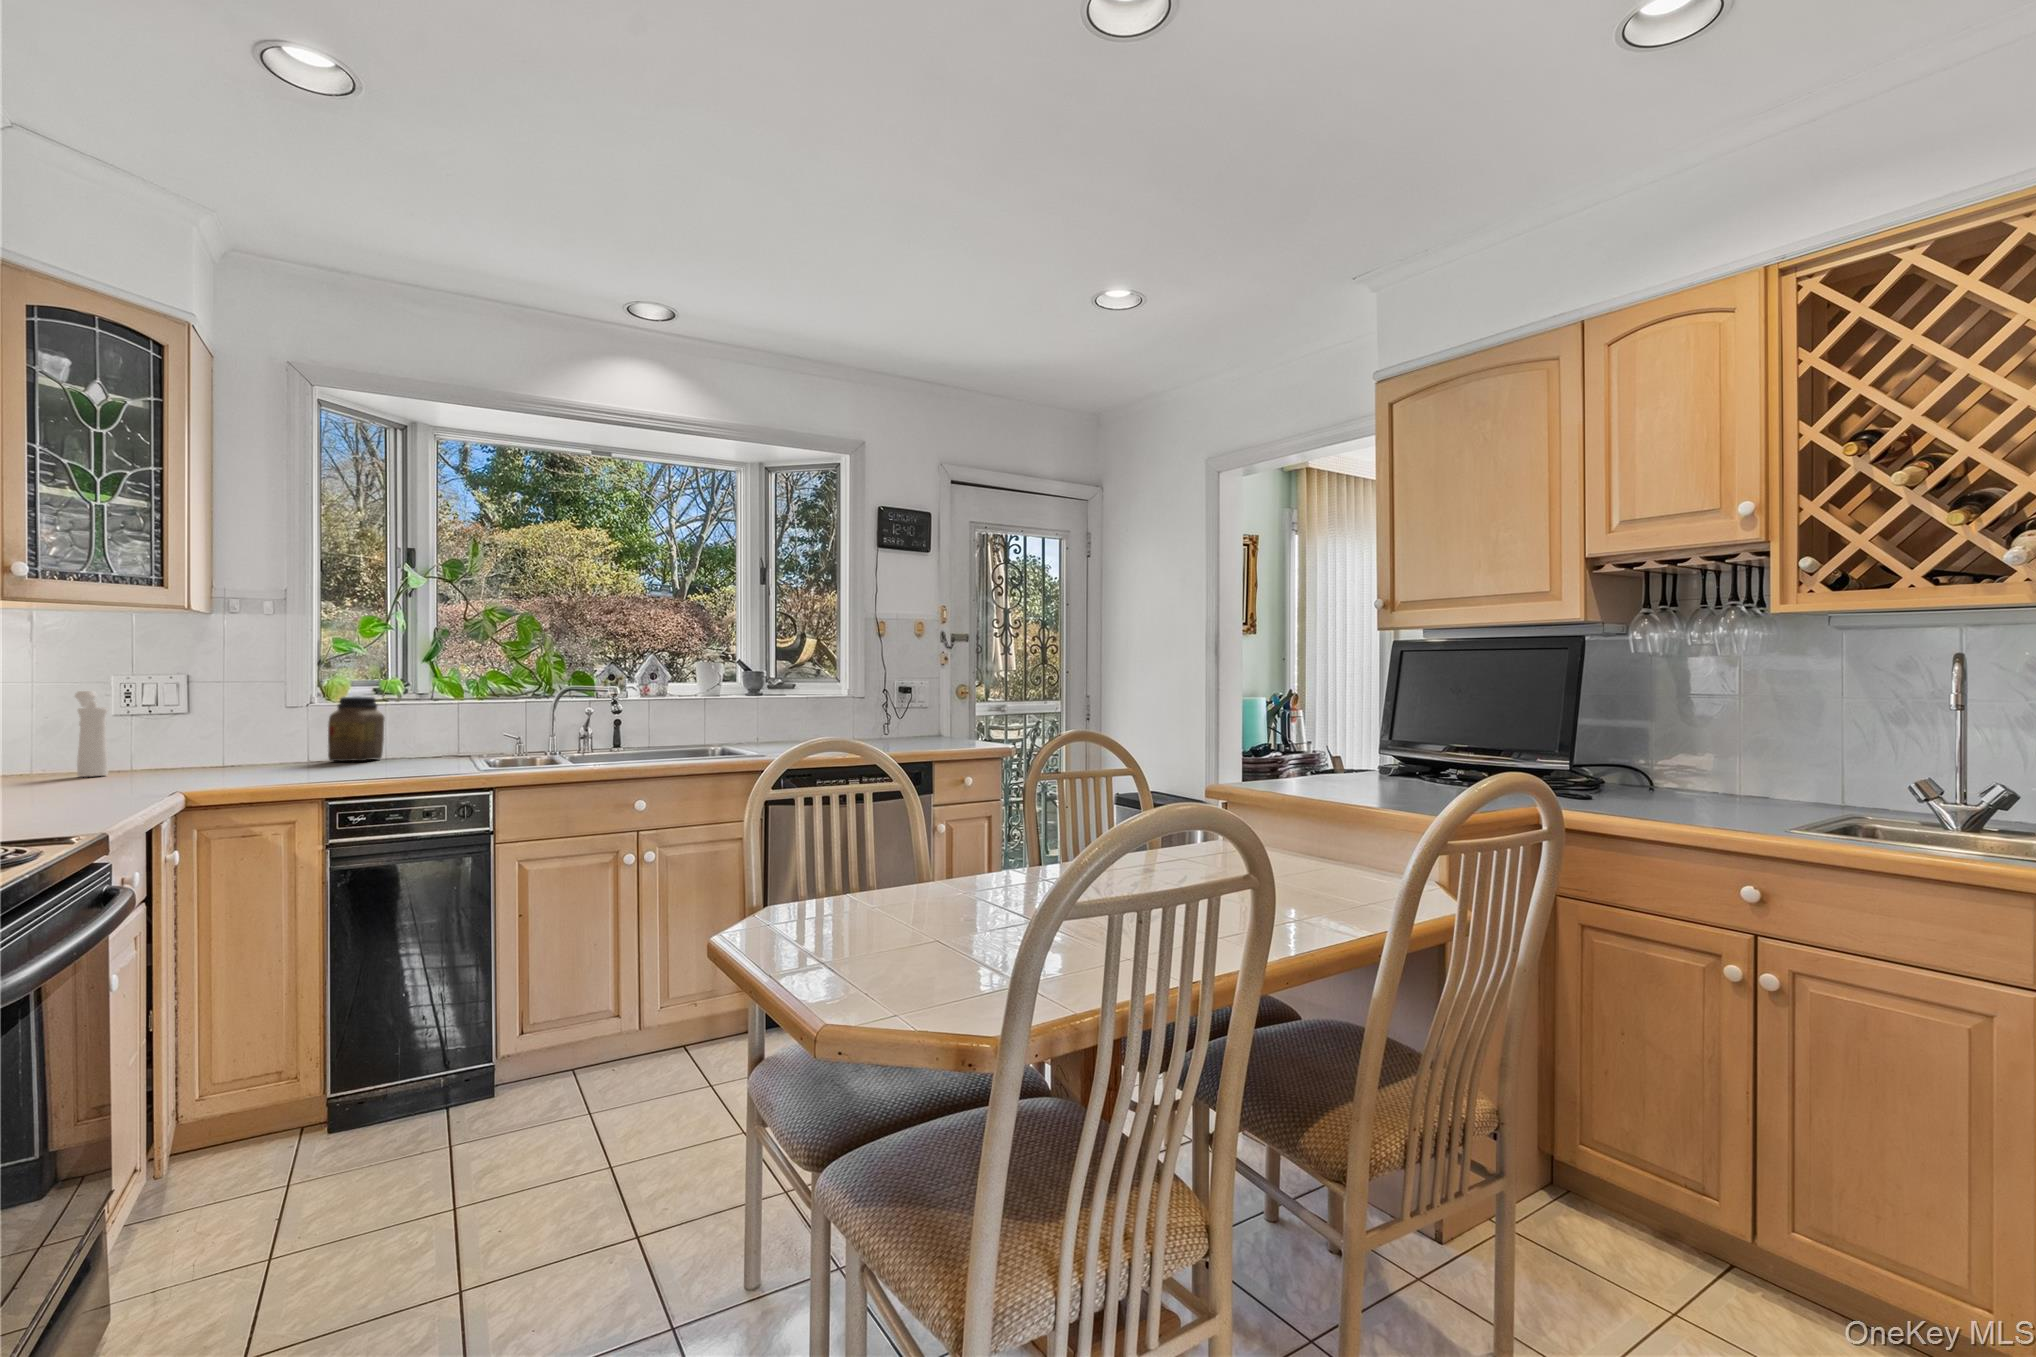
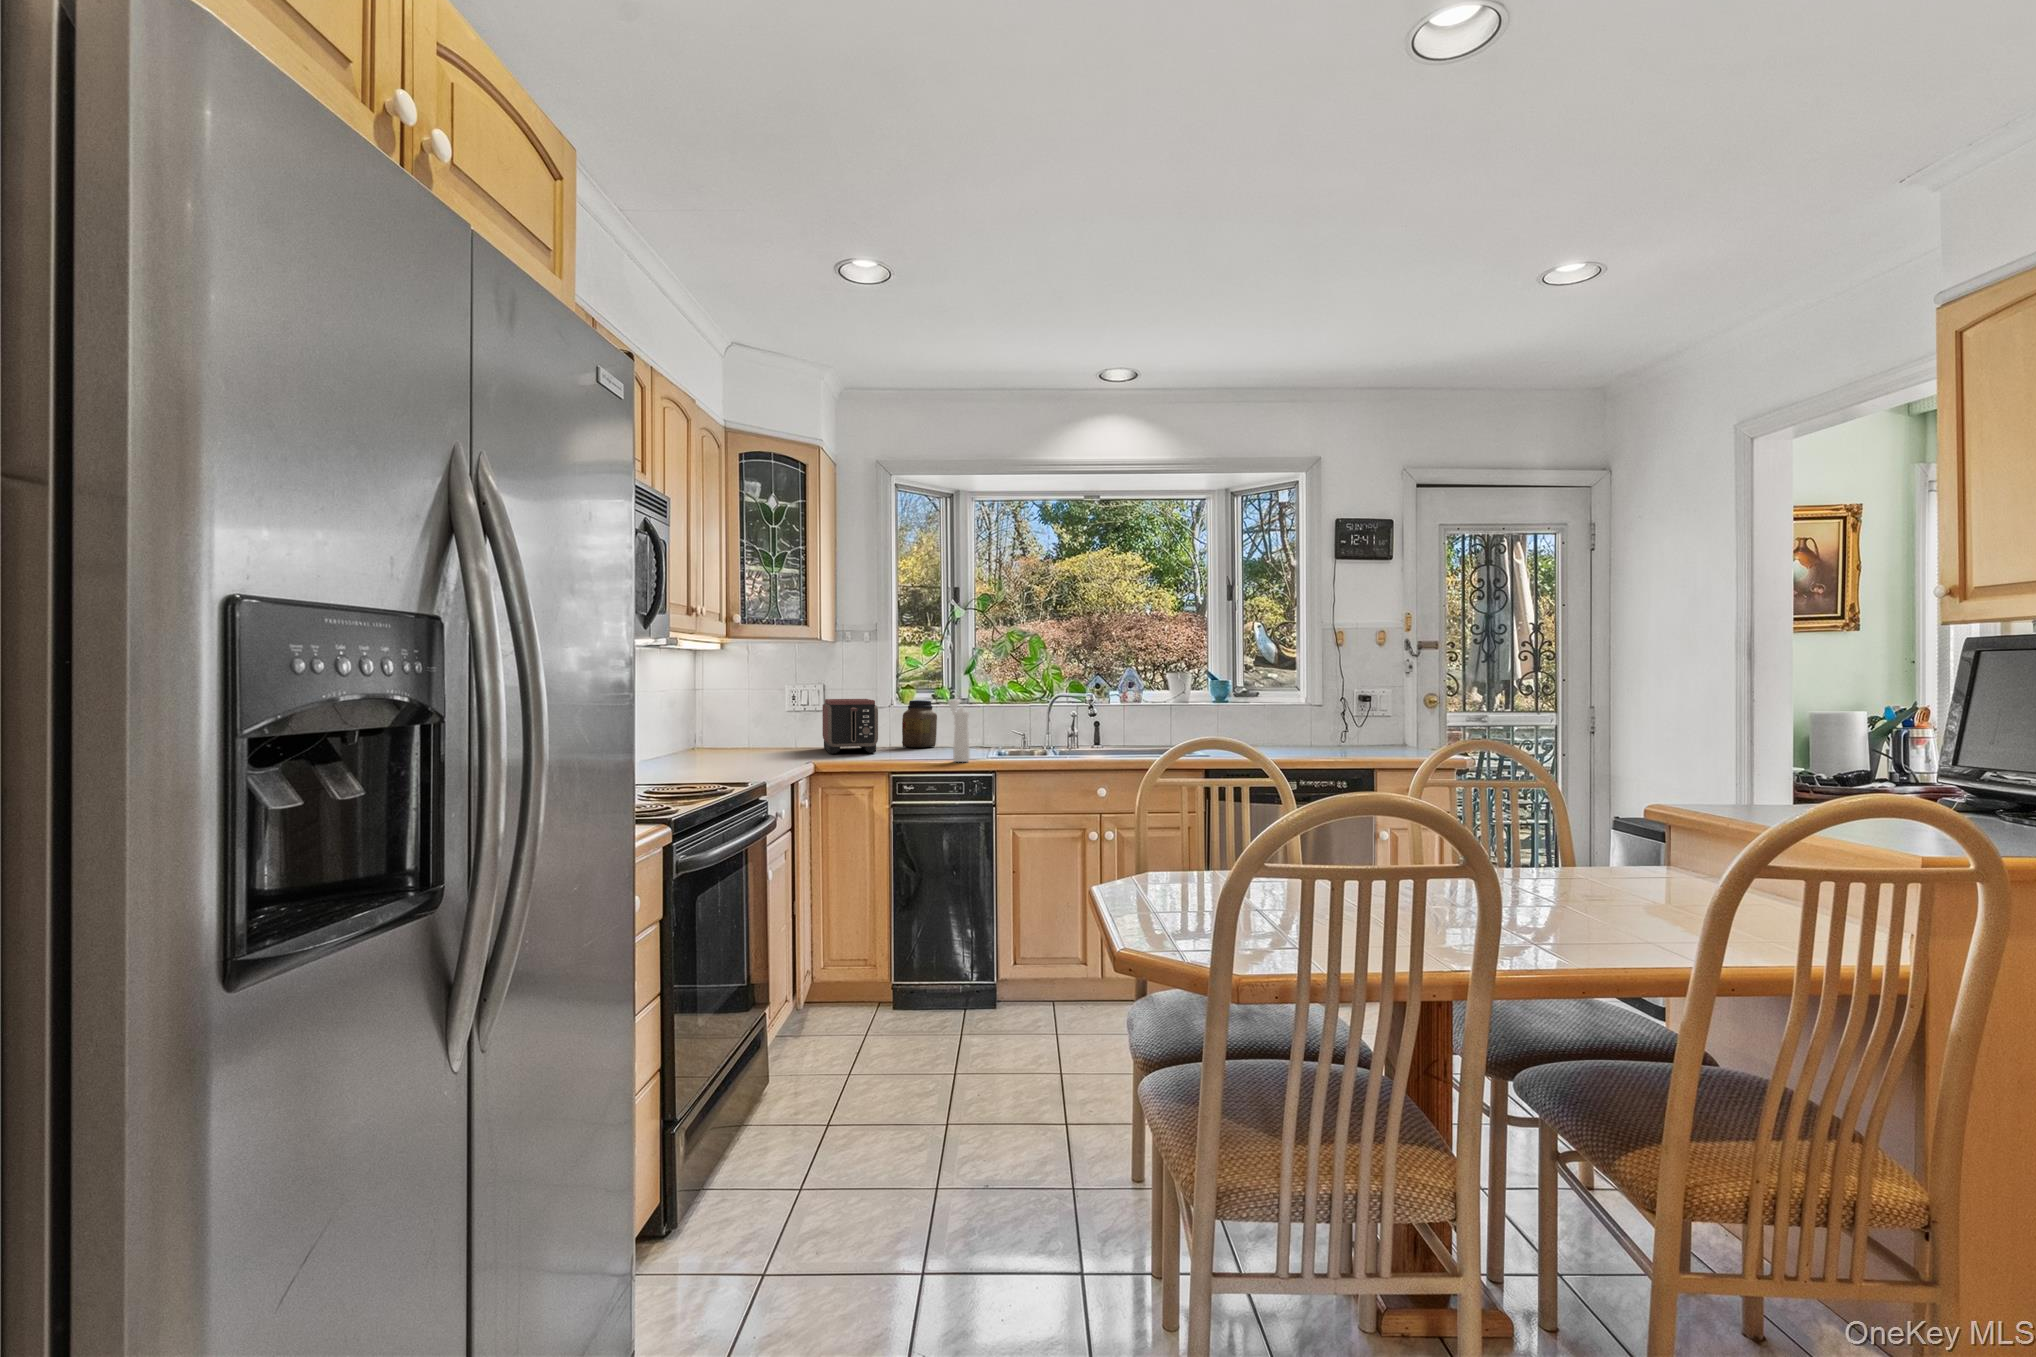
pepper mill: present [75,691,108,777] -> present [948,700,970,762]
toaster: none [186,695,295,777] -> present [822,699,878,754]

